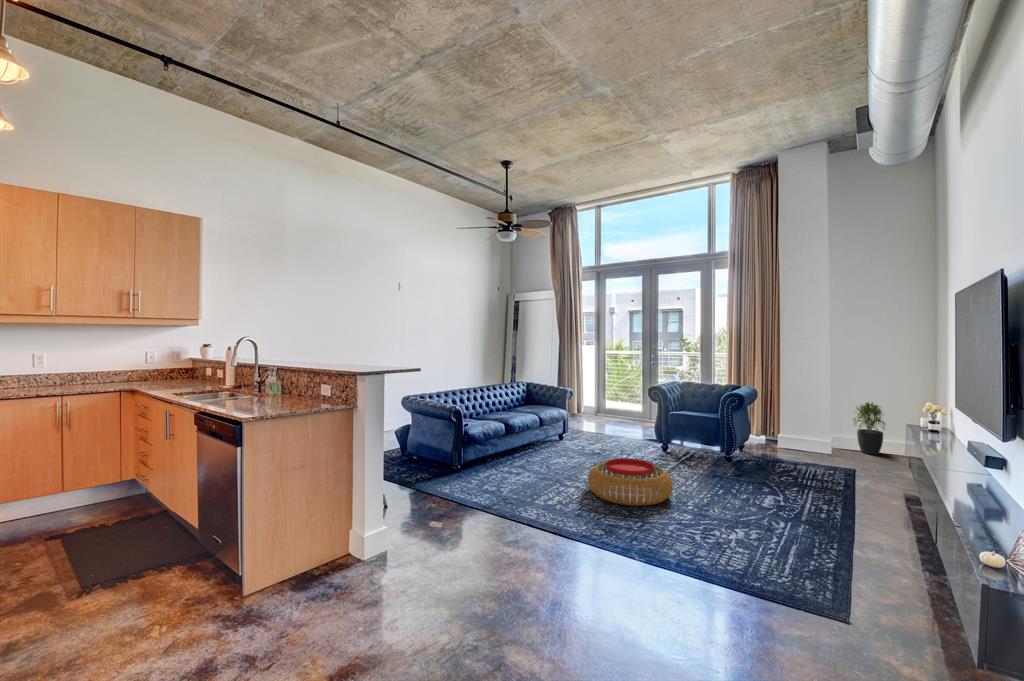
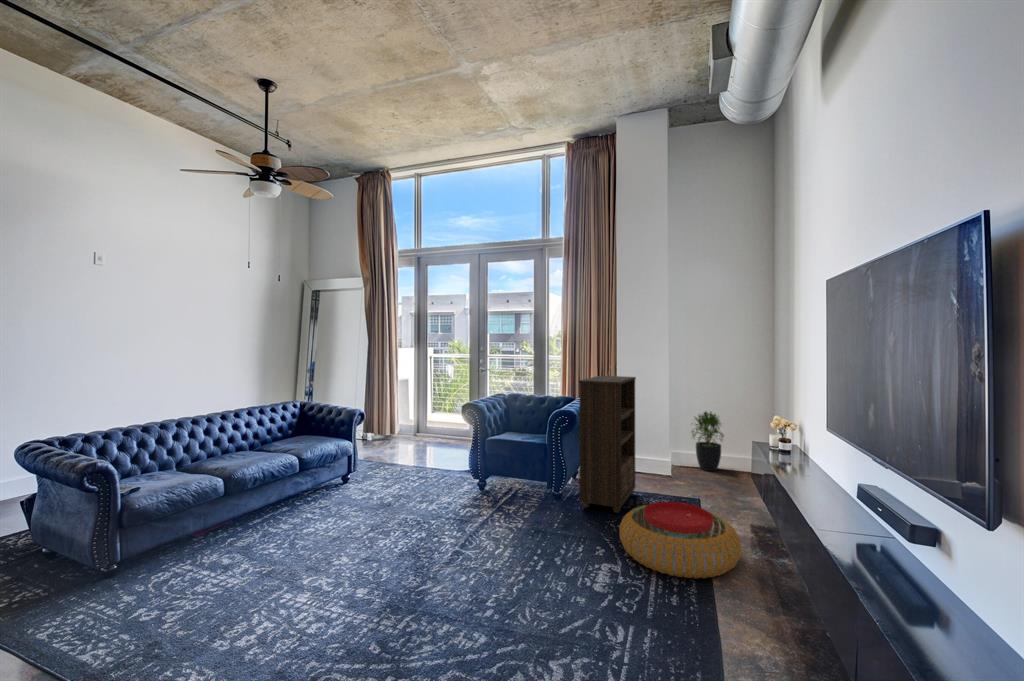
bookshelf: none [747,368,797,472] -> present [579,376,636,513]
pouf: present [588,458,673,506] -> present [619,502,741,578]

